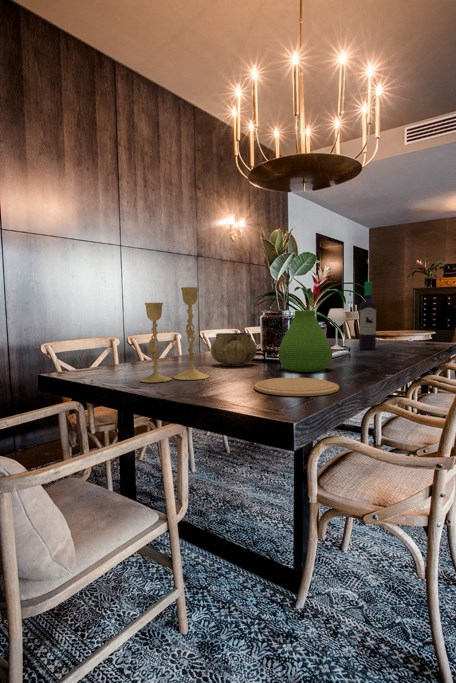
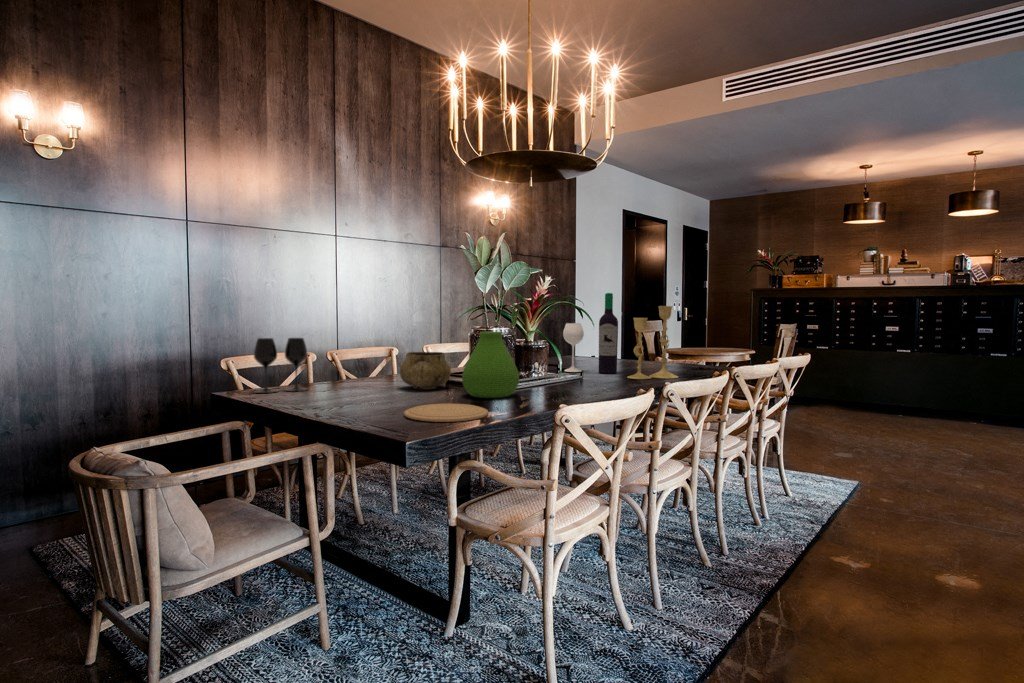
candlestick: present [140,287,209,383] -> present [627,306,678,379]
wine glass: none [78,322,128,374] -> present [254,338,307,393]

